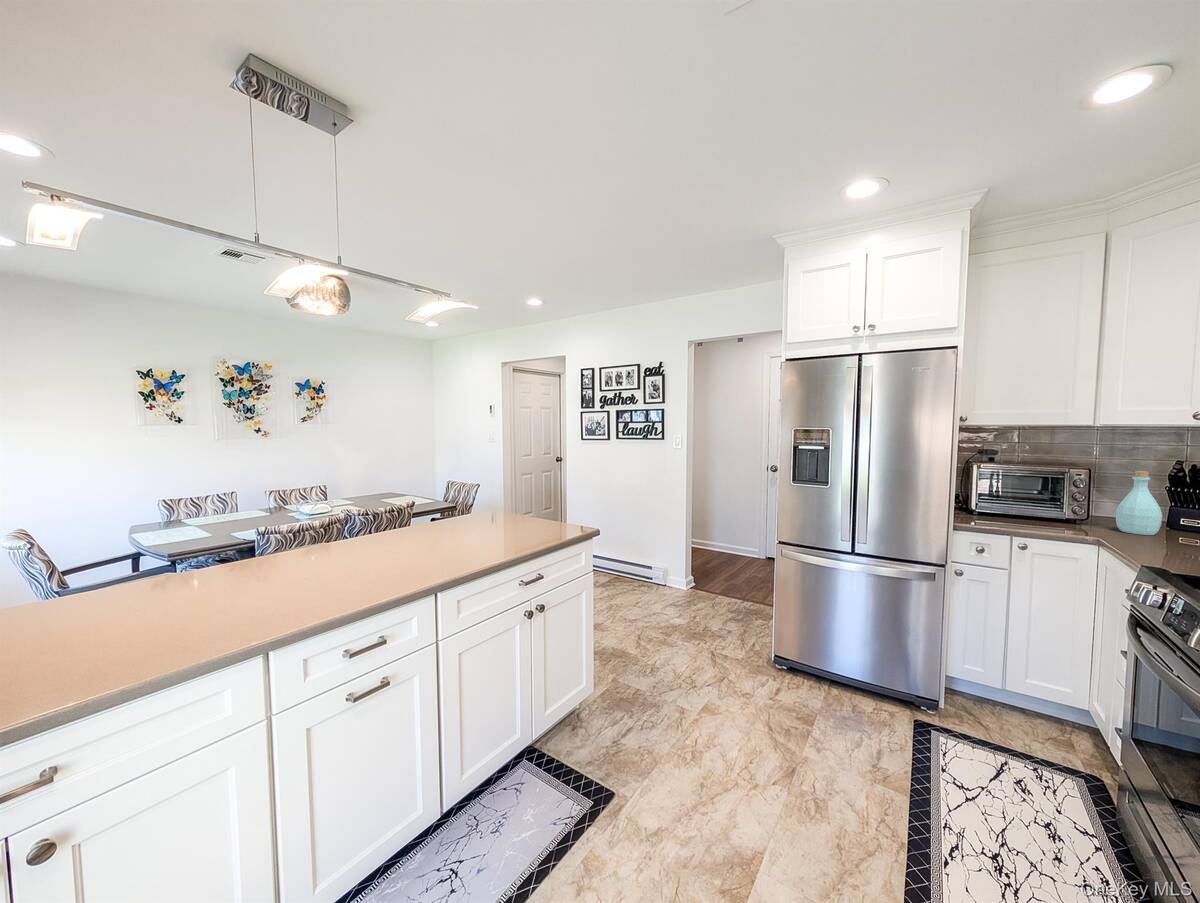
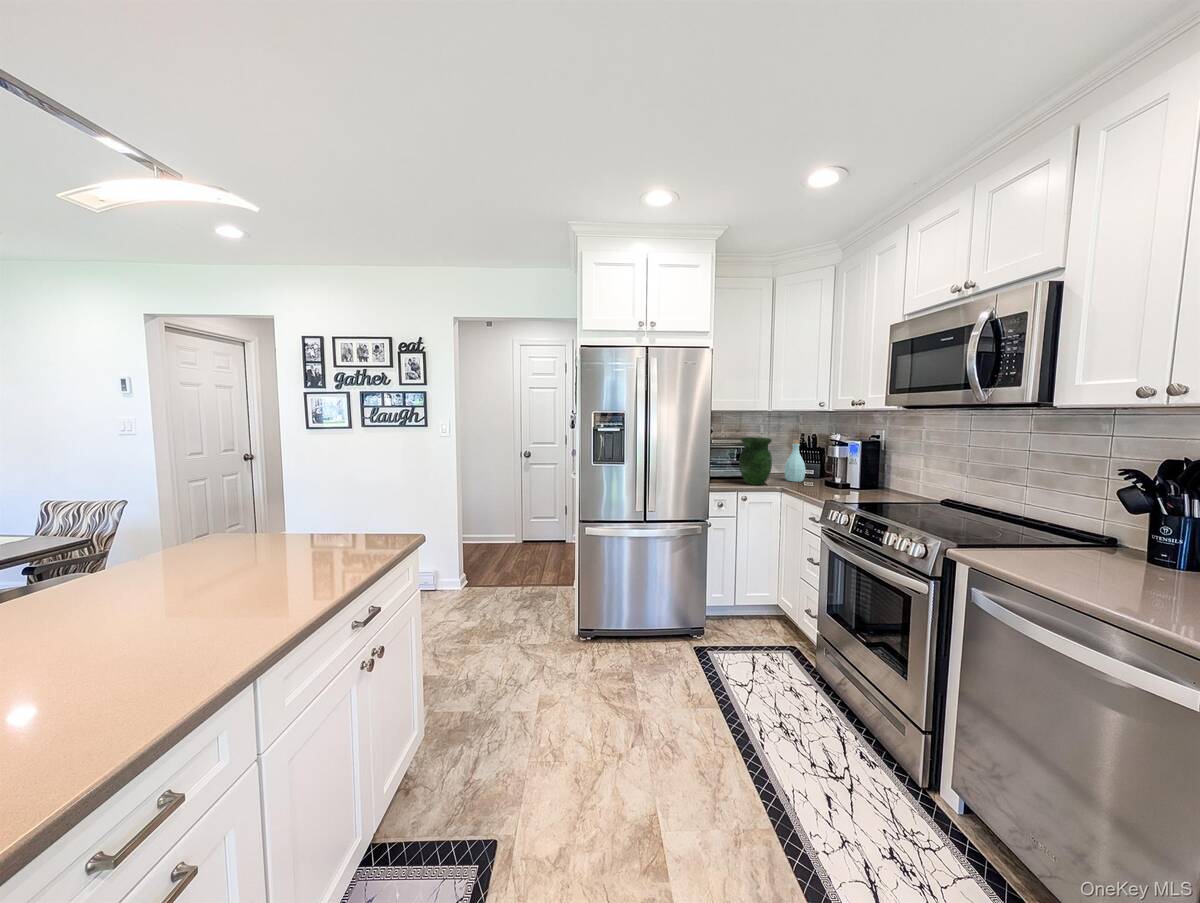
vase: none [1018,464,1079,531] -> present [739,437,772,485]

